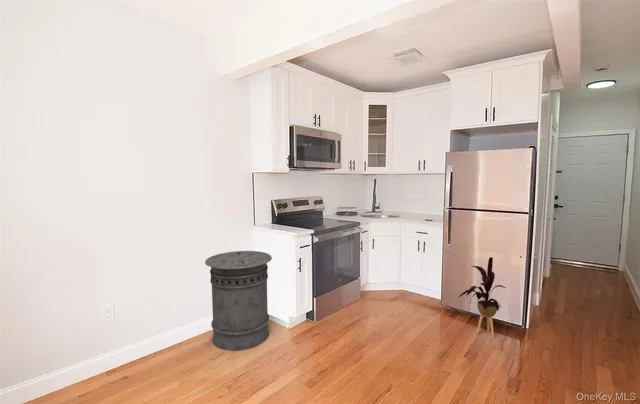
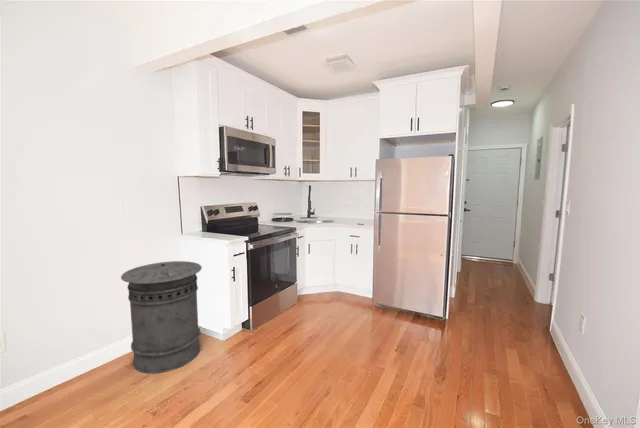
house plant: present [458,257,505,339] -> none [388,257,431,332]

